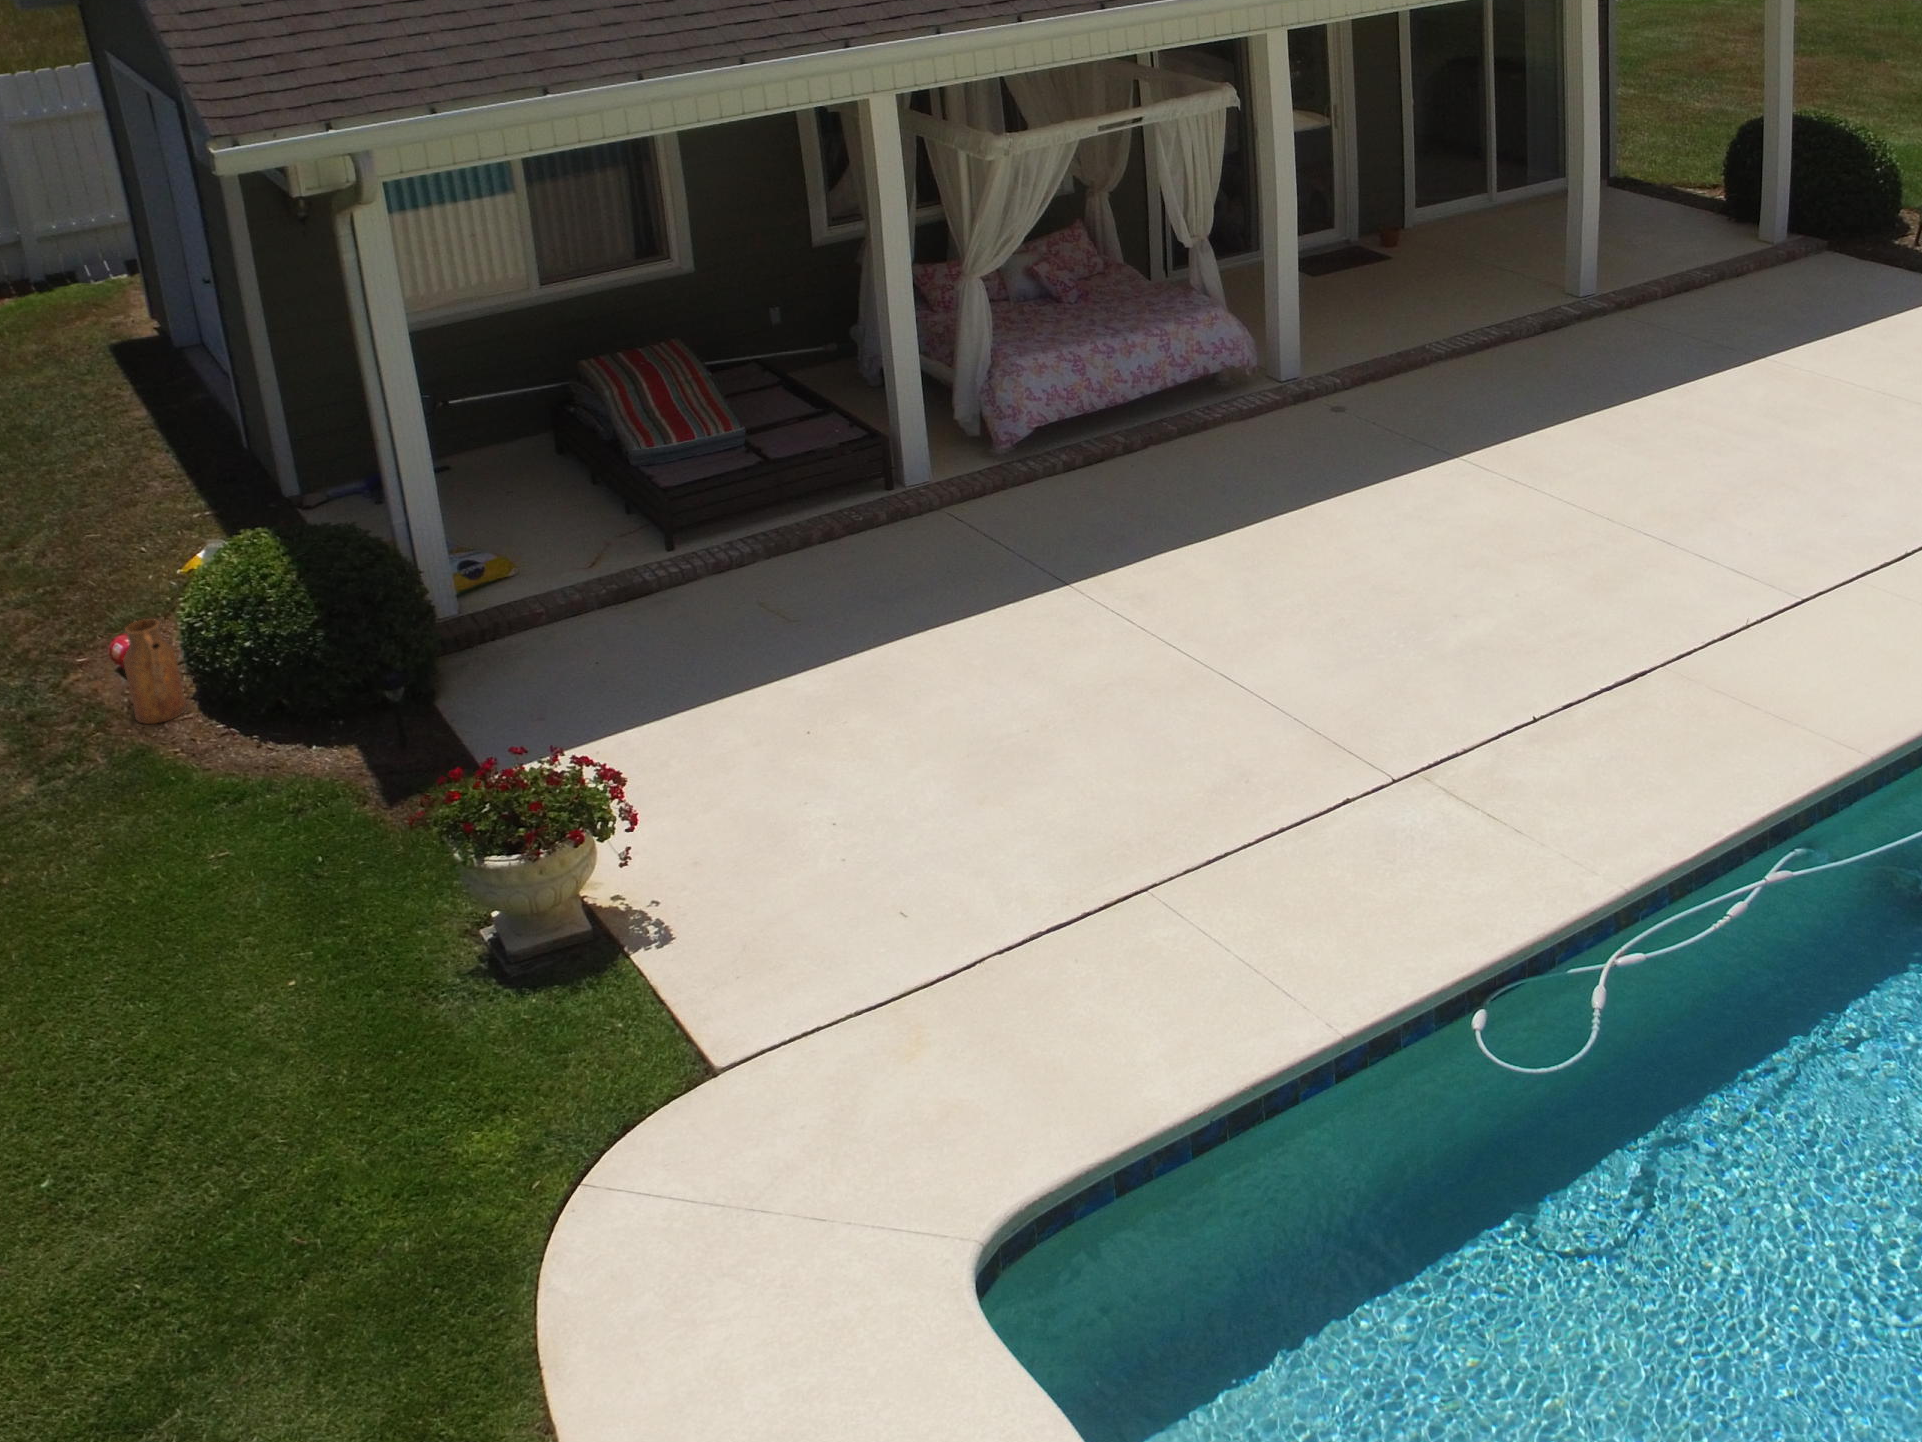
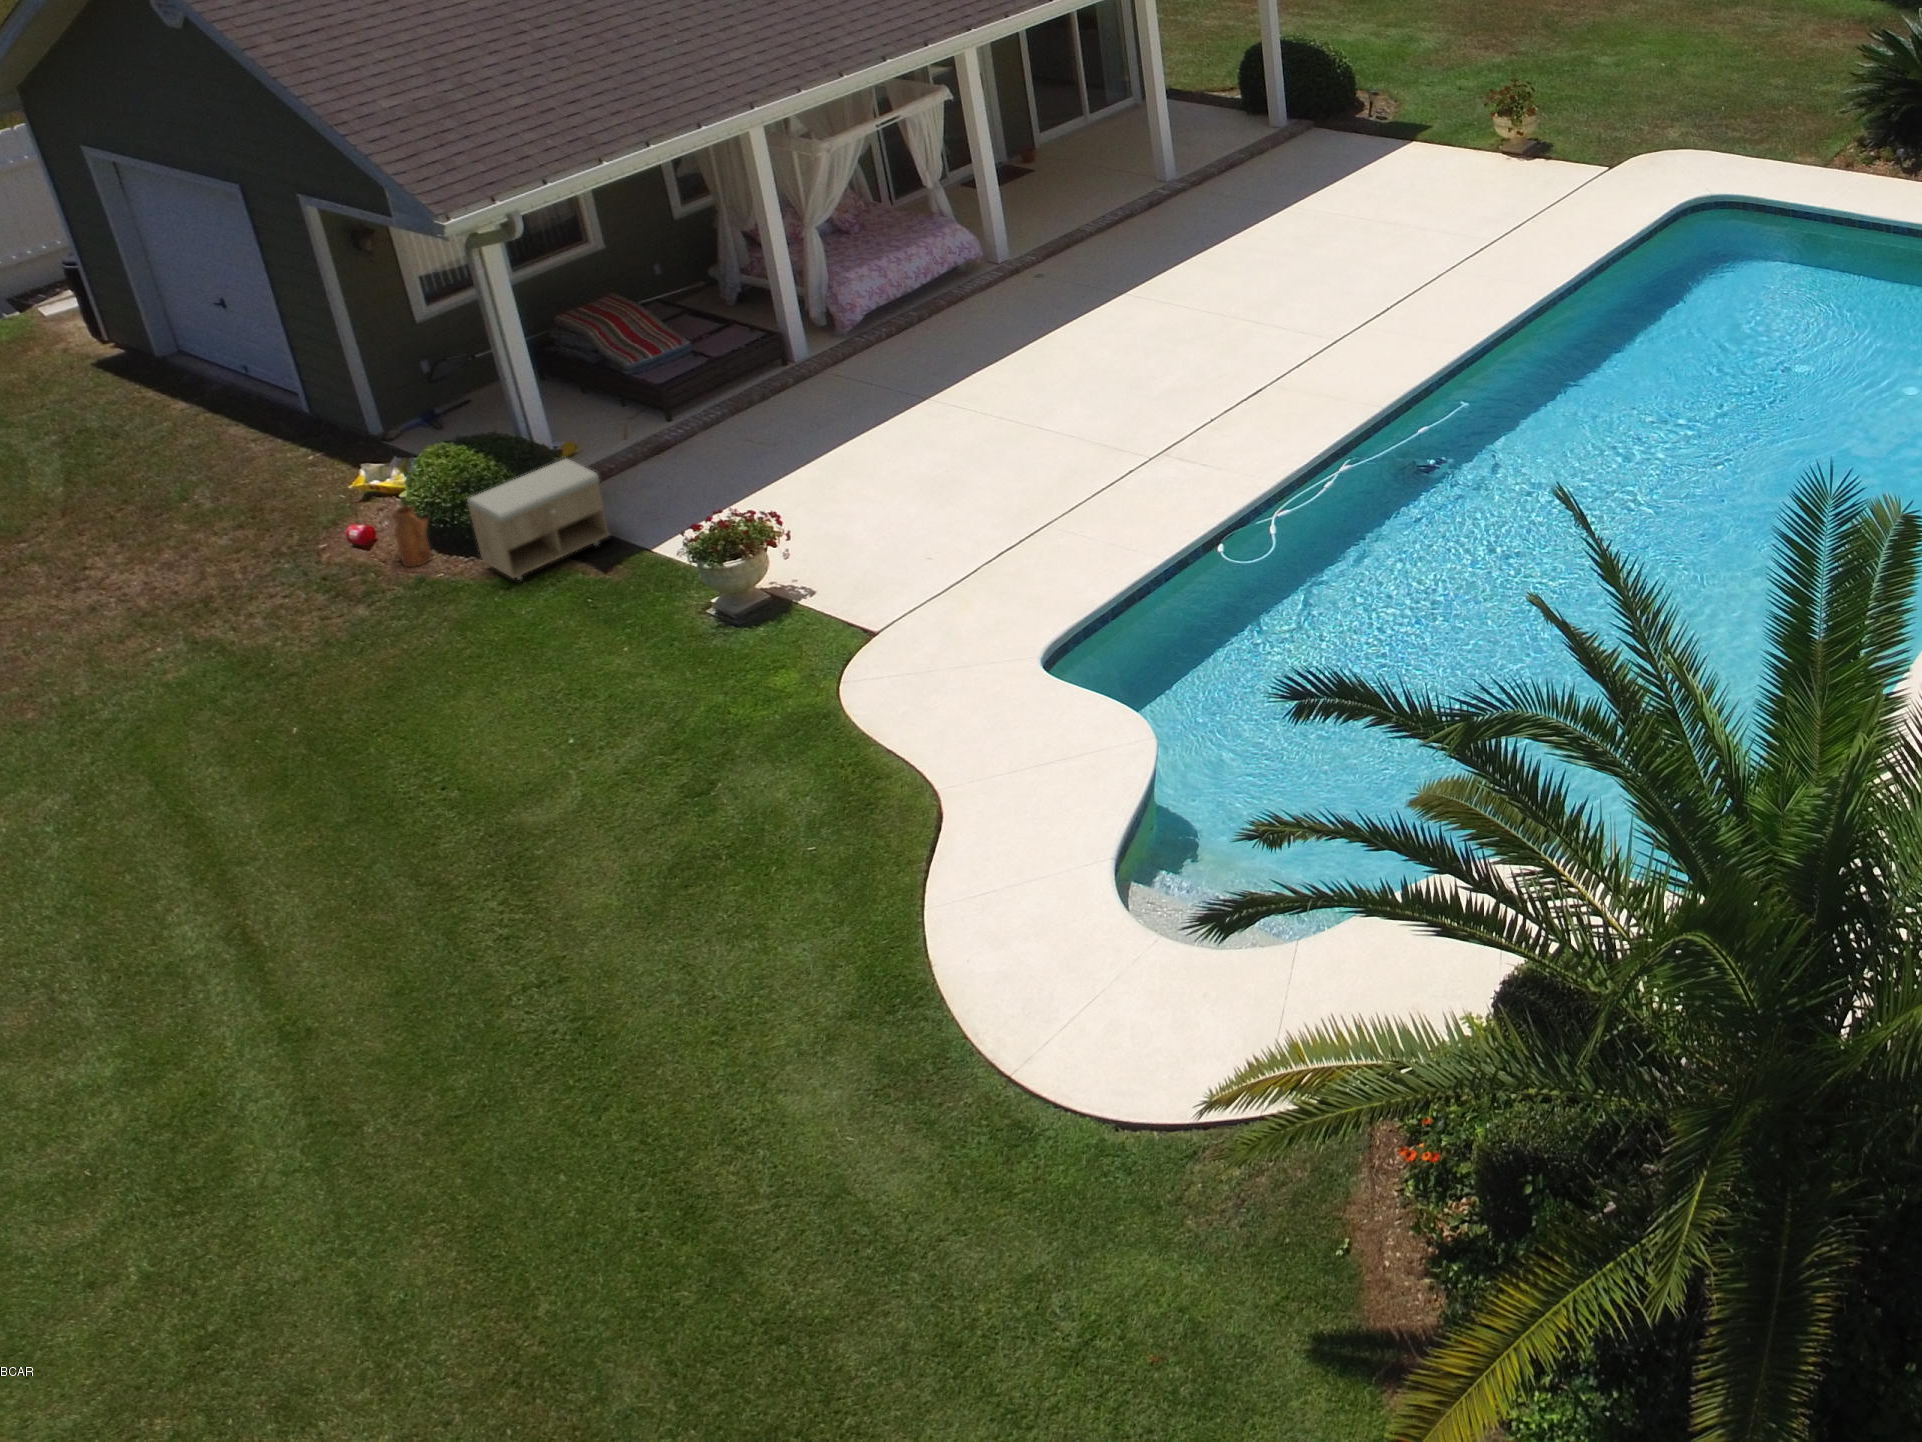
storage bench: none [203,583,438,787] -> present [468,459,609,580]

